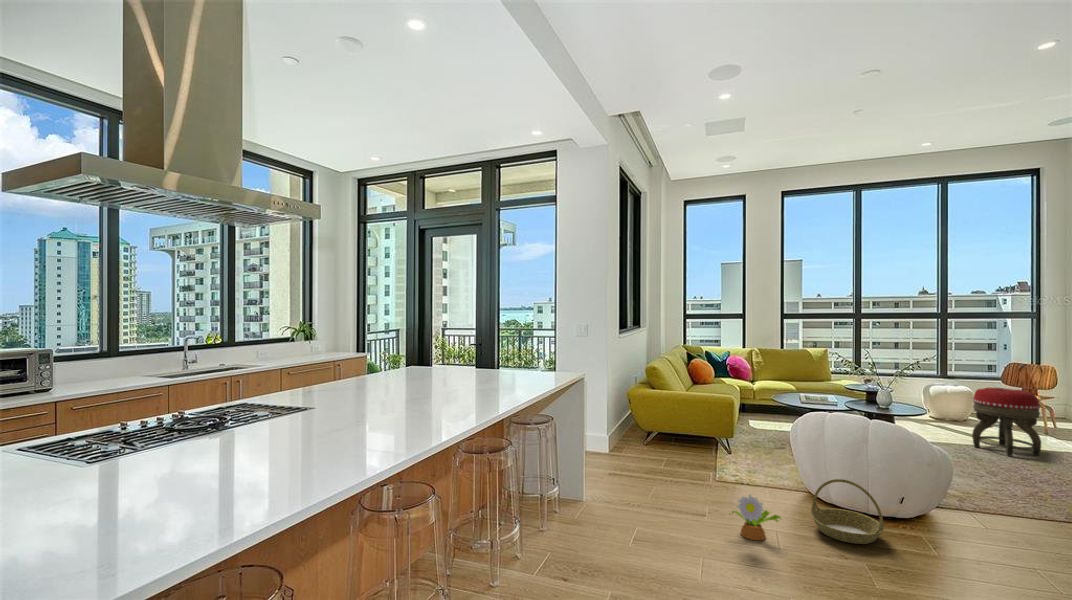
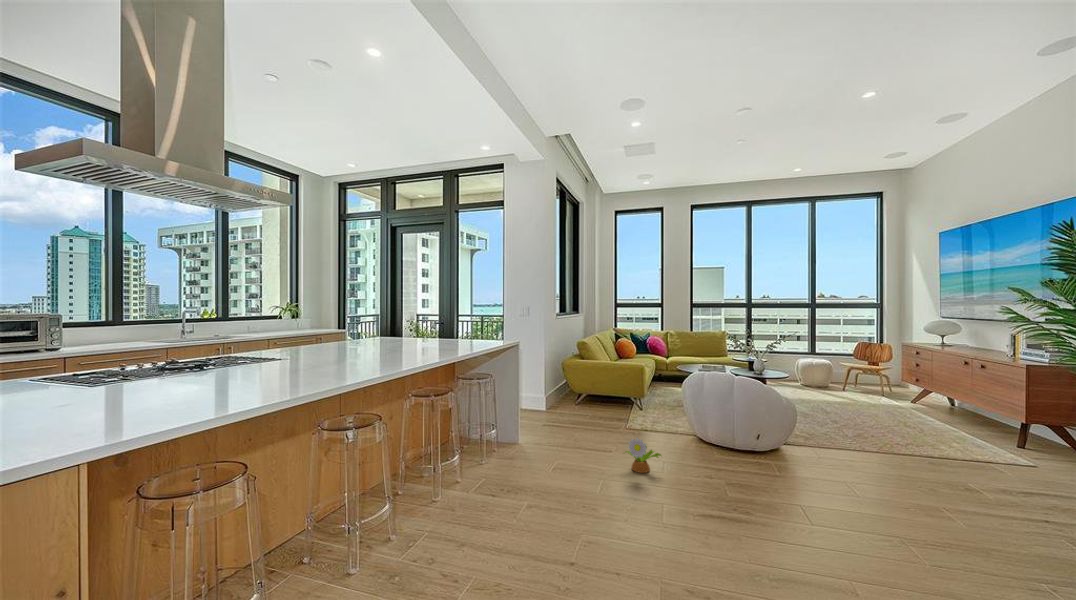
footstool: present [972,388,1041,457] -> none [826,358,874,410]
basket: present [811,479,884,544] -> none [687,425,738,473]

